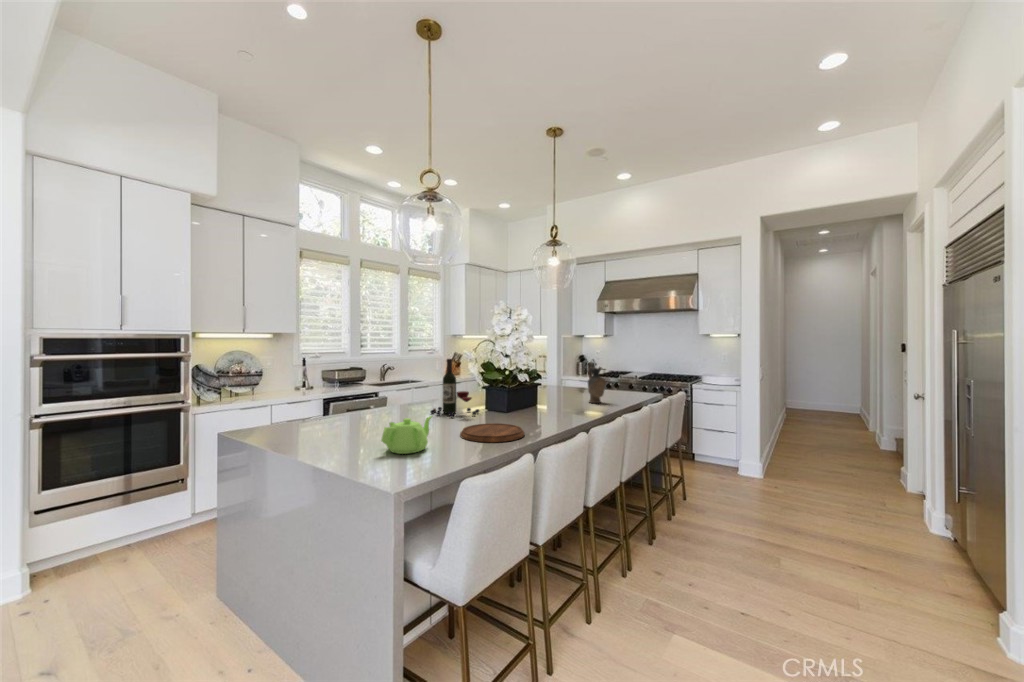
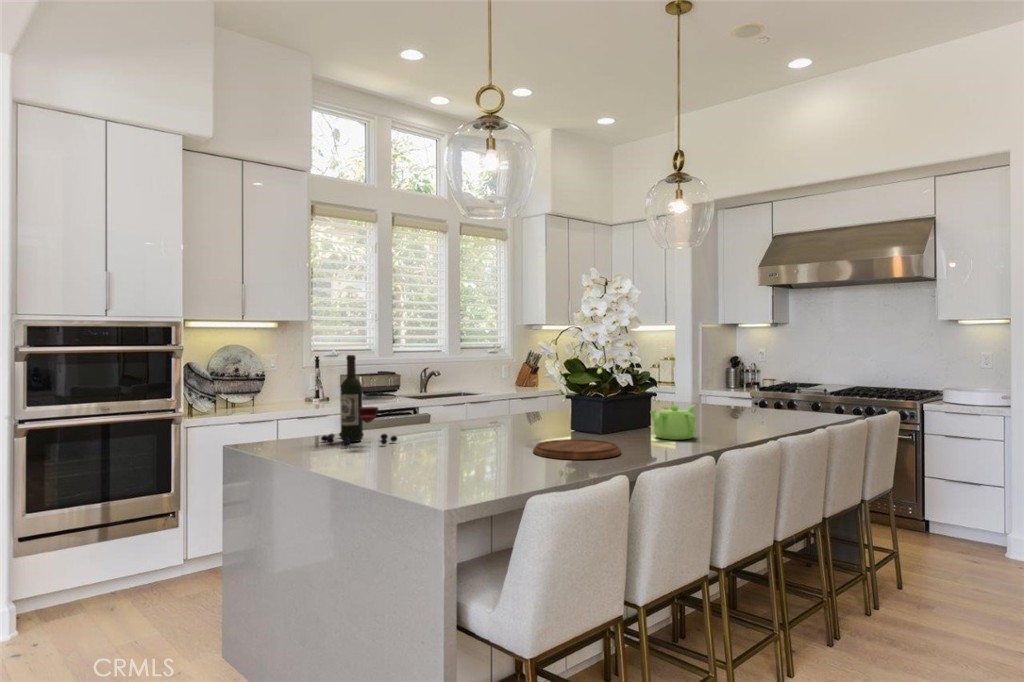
wine bottle: present [430,359,479,417] -> present [321,355,397,447]
ceramic pitcher: present [588,362,606,403] -> none [728,360,756,422]
teapot: present [381,416,432,454] -> present [650,405,696,440]

